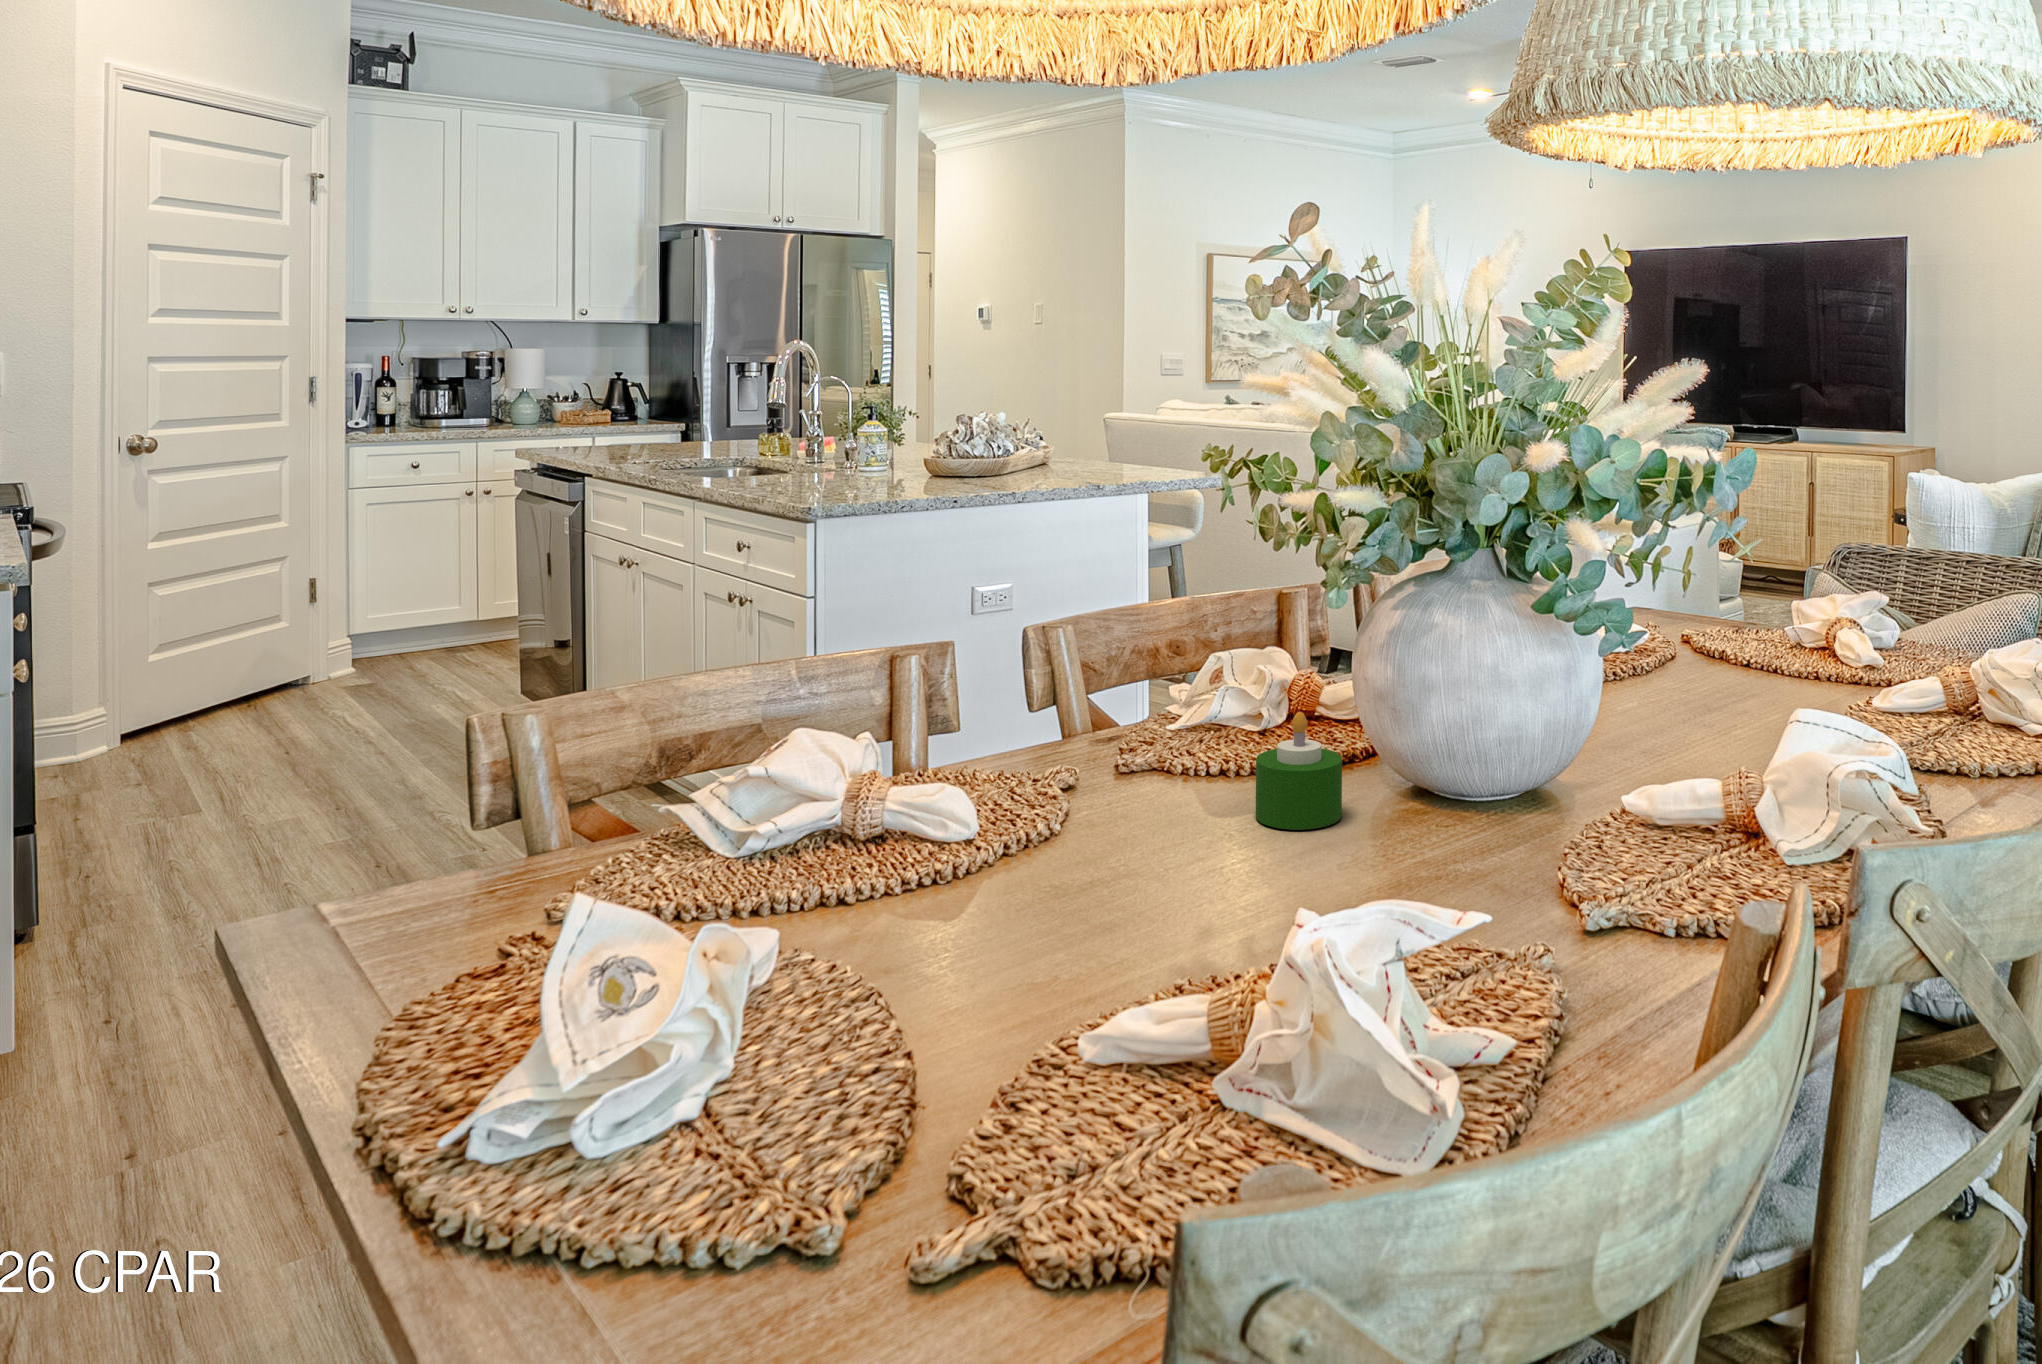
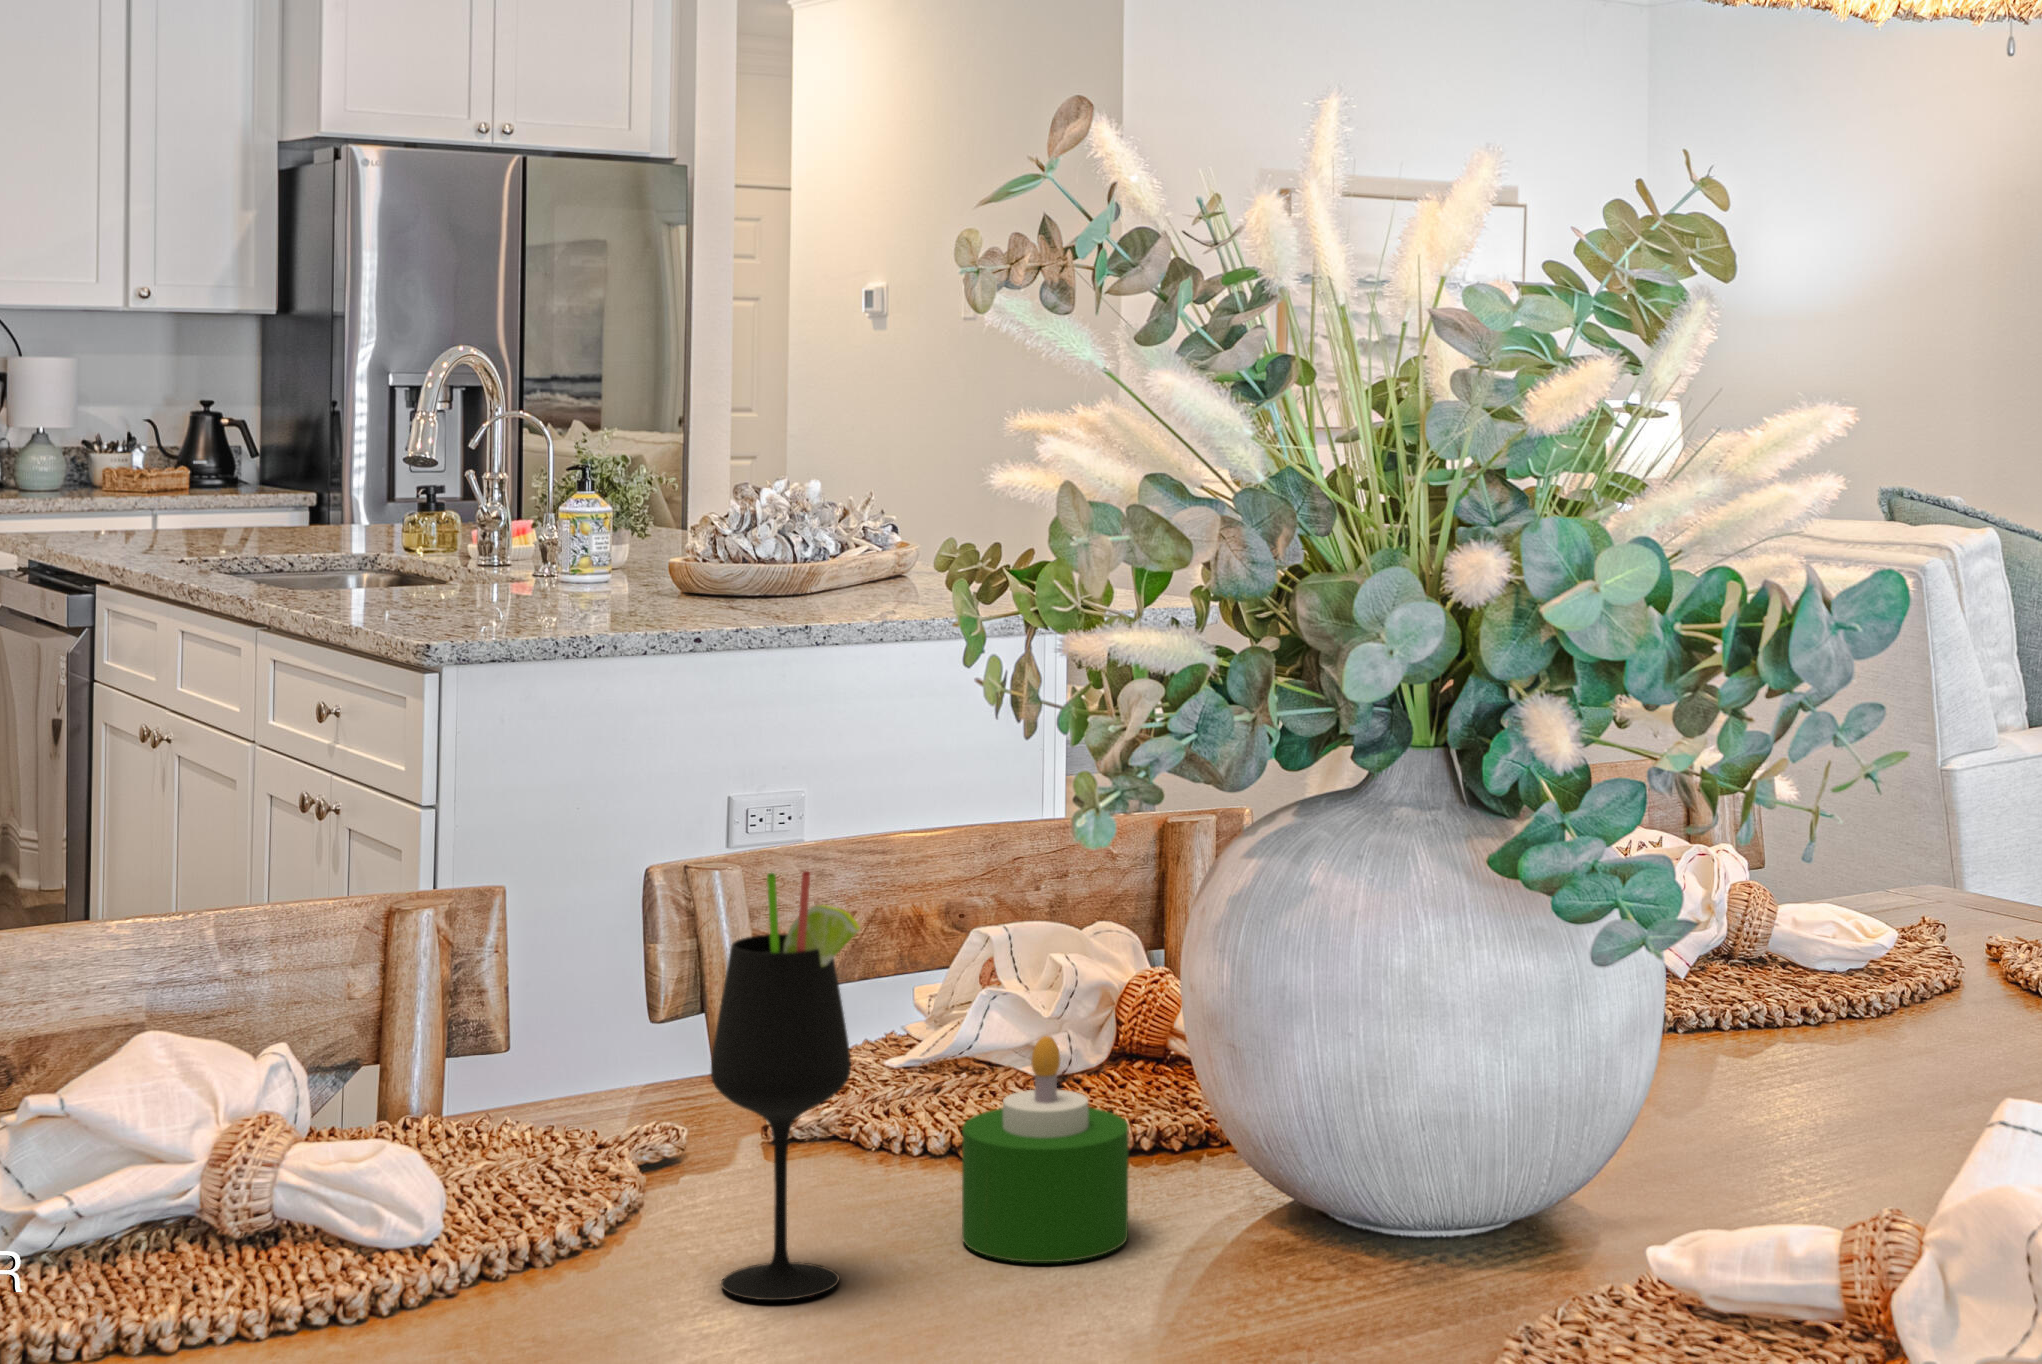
wine glass: none [1139,631,1223,858] -> present [711,871,860,1300]

